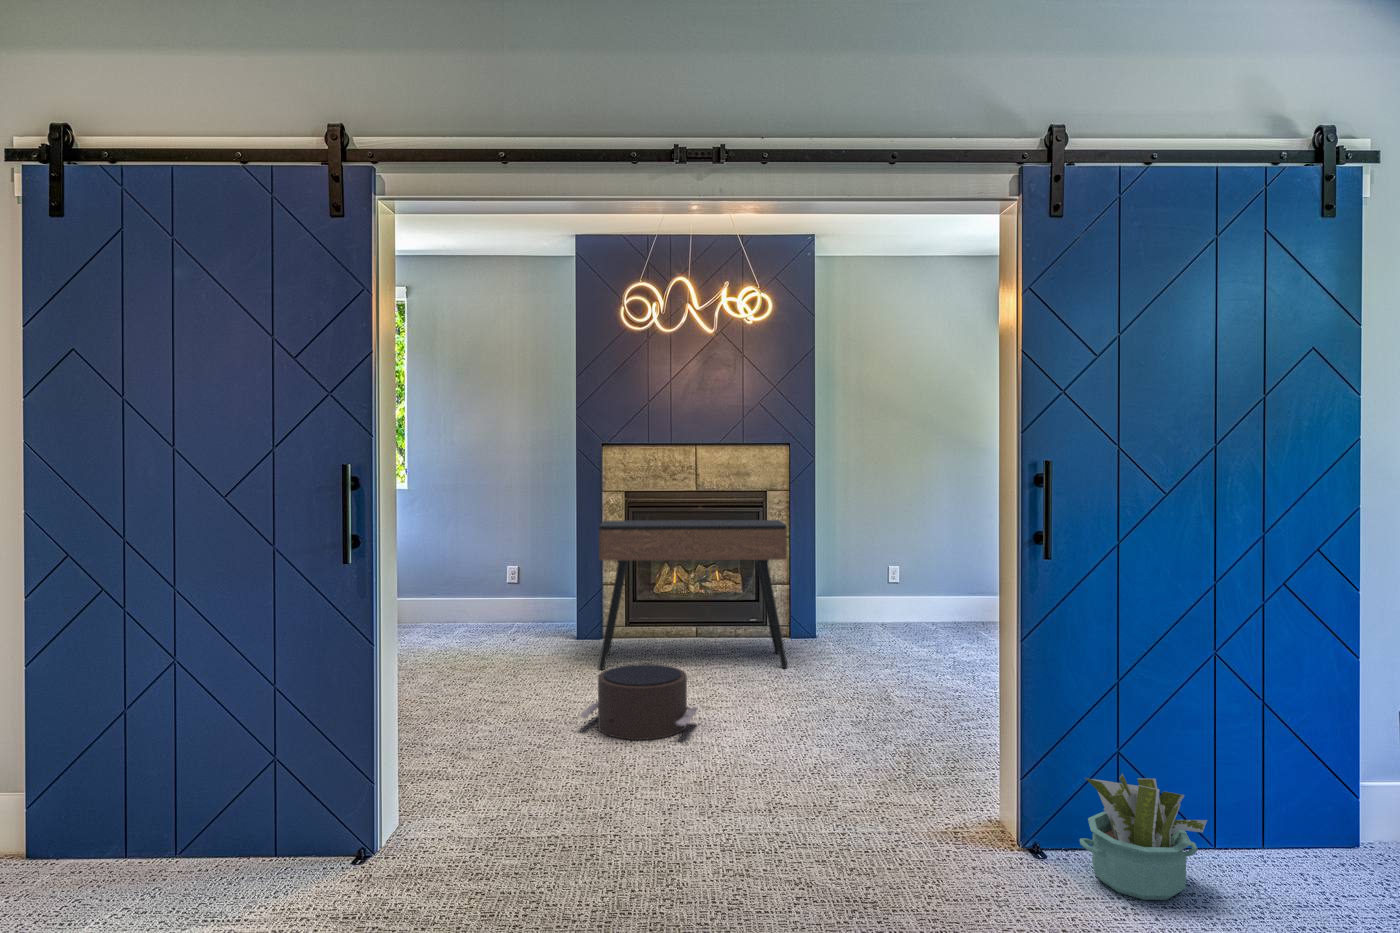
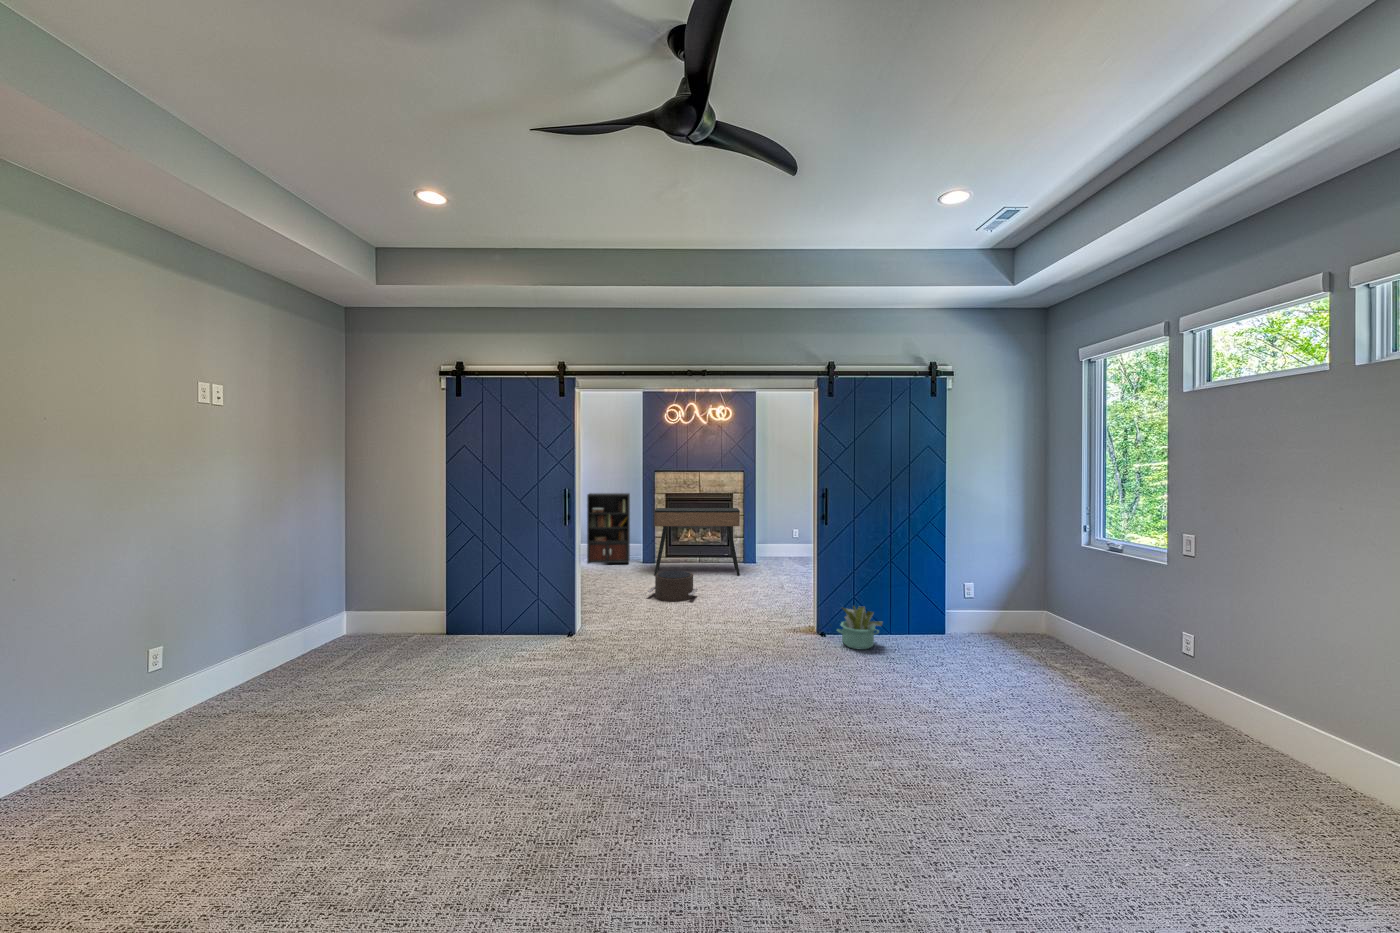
bookcase: none [455,490,575,643] -> present [587,493,630,564]

